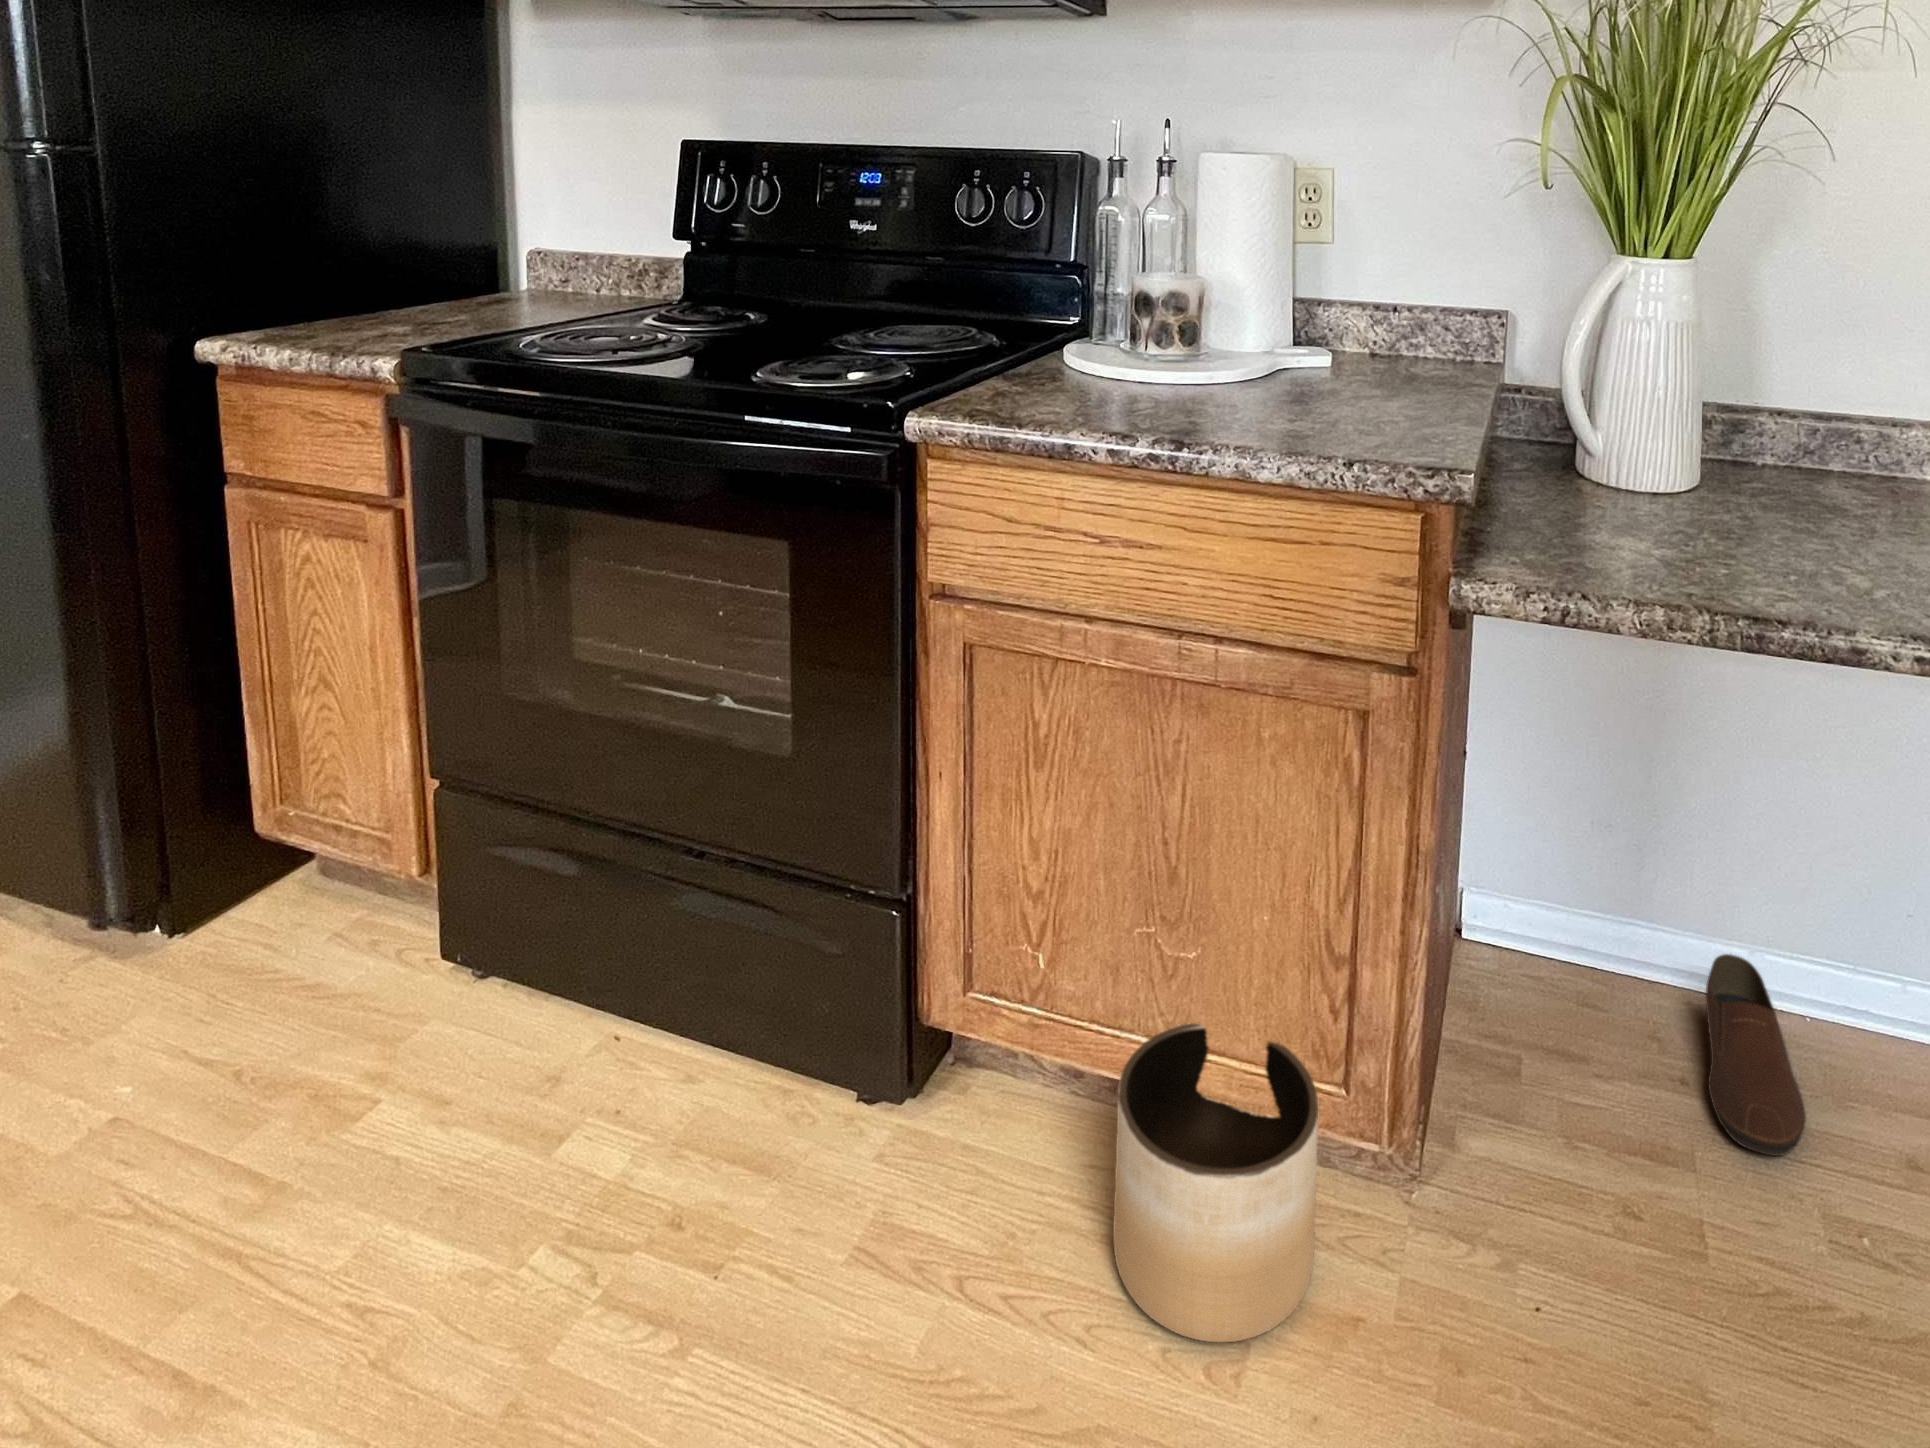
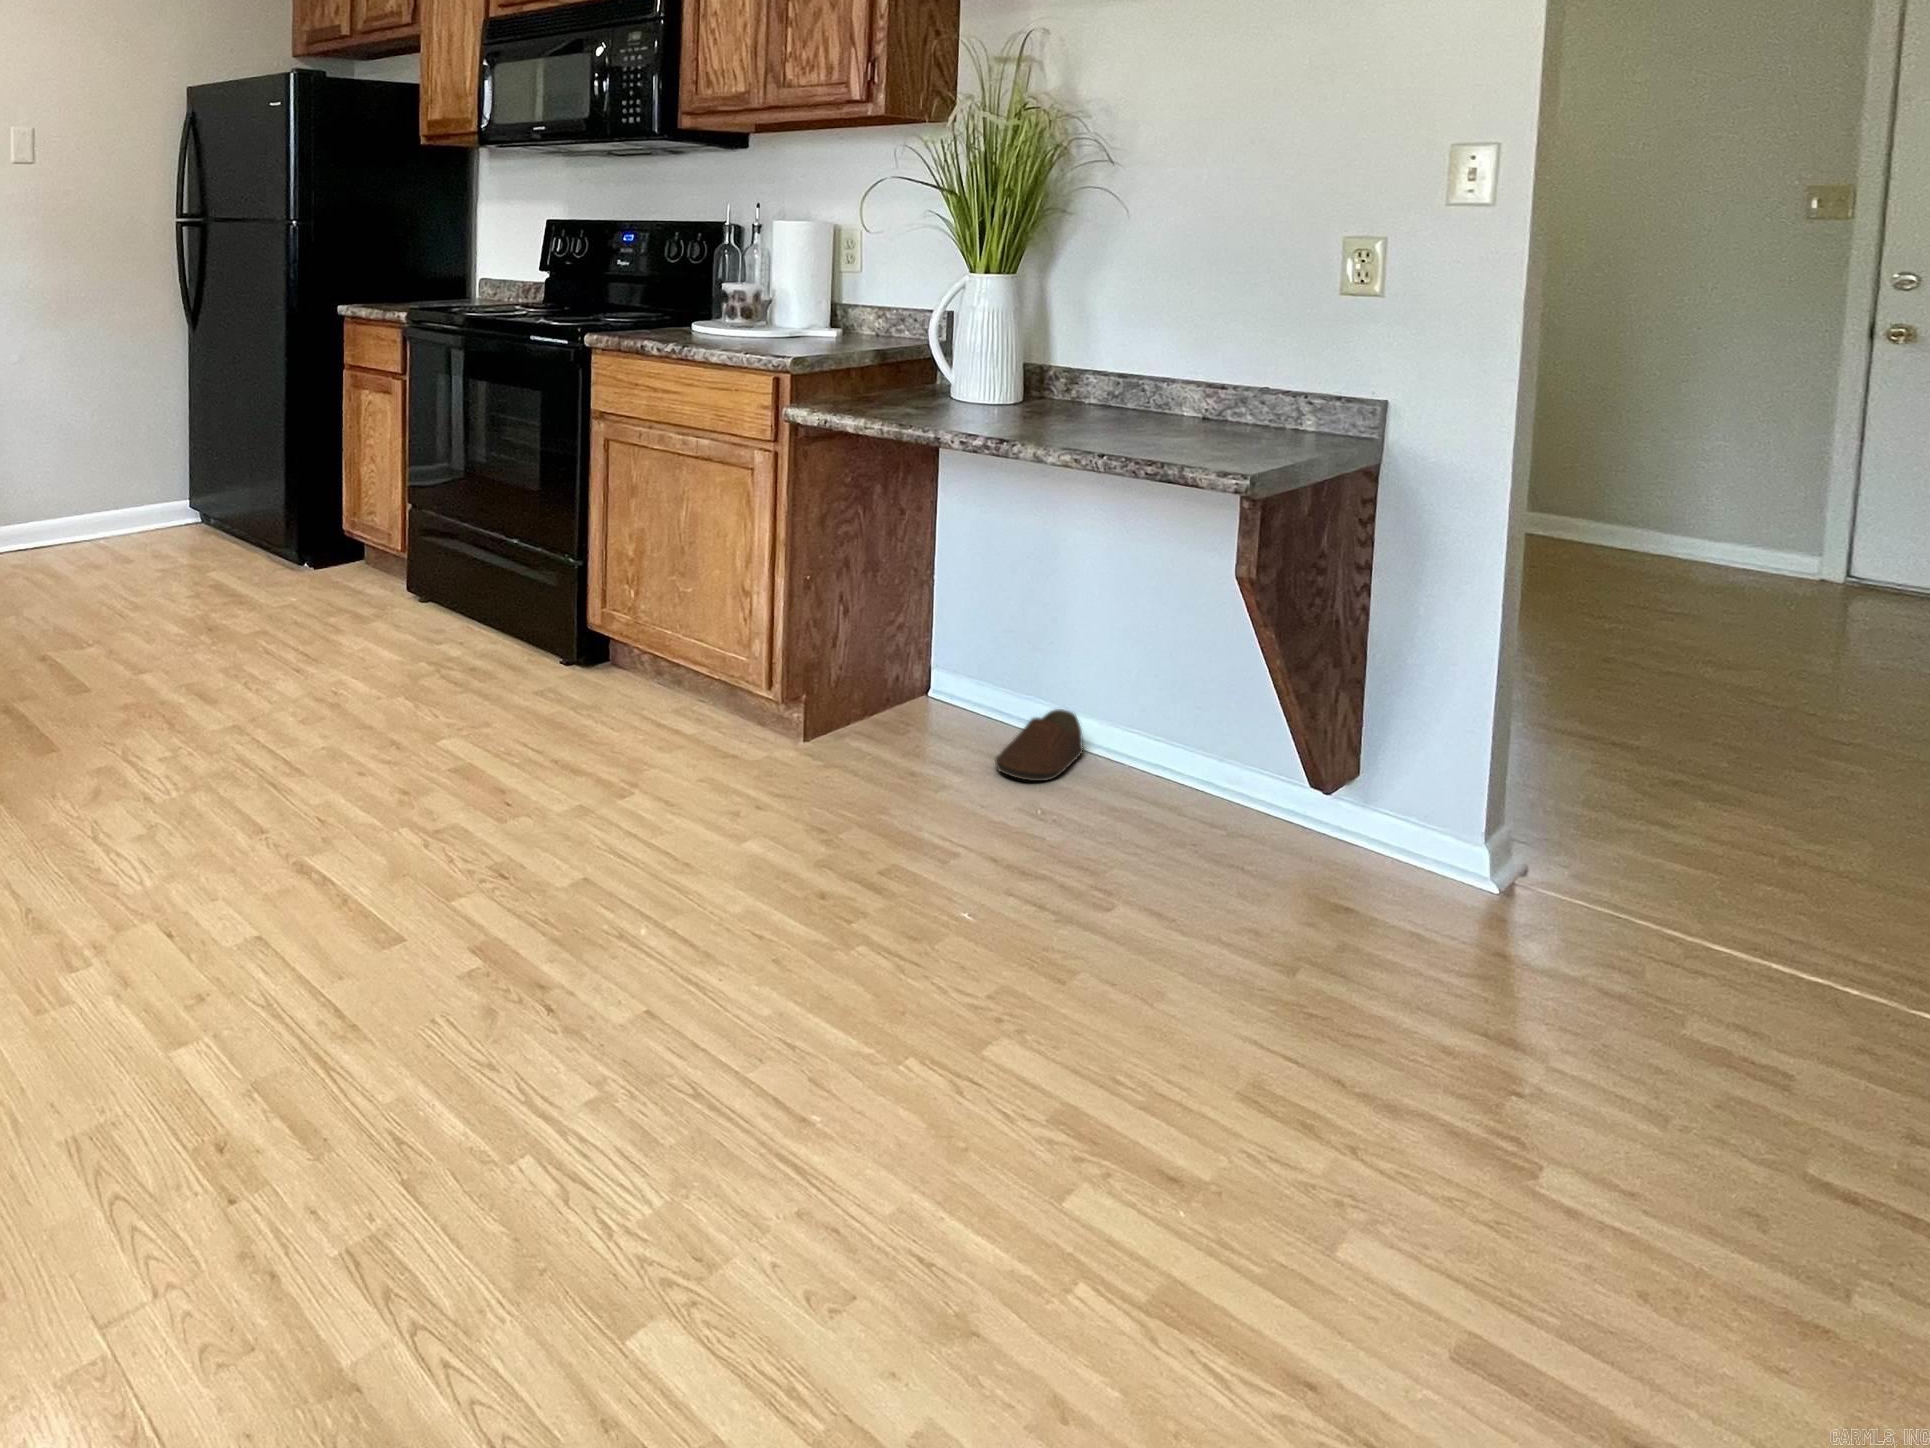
planter: present [1113,1023,1319,1342] -> none [639,629,735,742]

